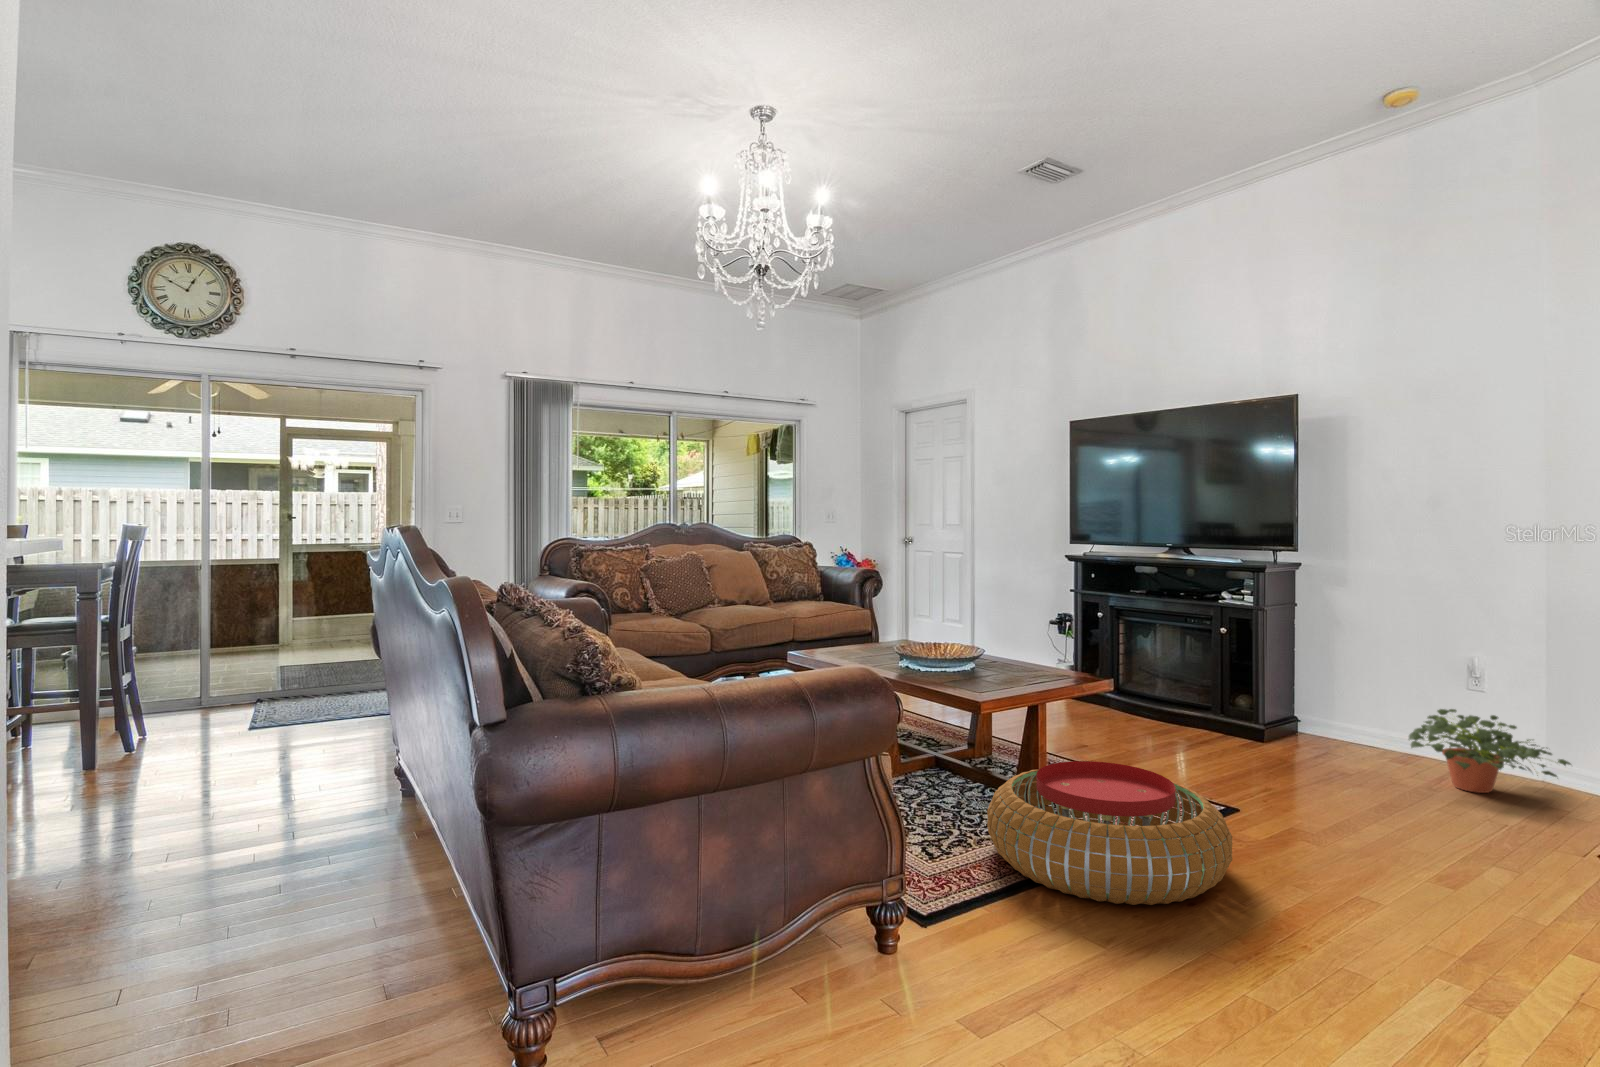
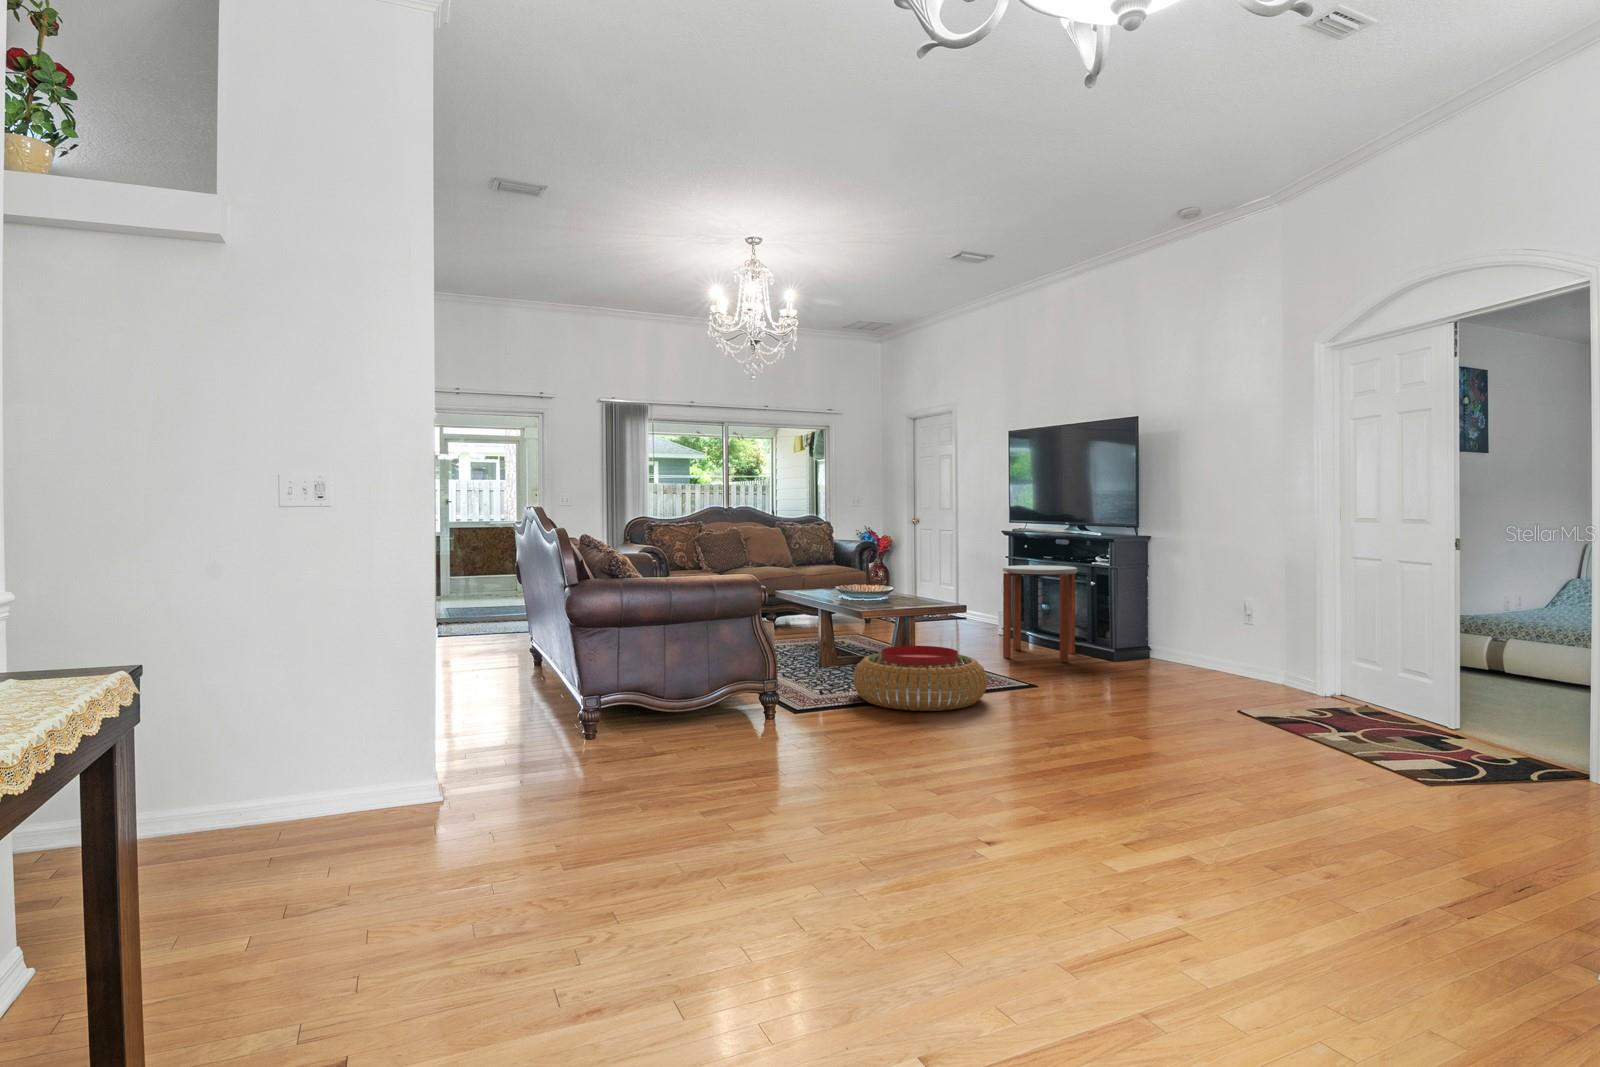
side table: none [1102,607,1213,749] -> present [1003,565,1077,662]
potted plant: present [1409,709,1571,793] -> none [1171,632,1269,684]

